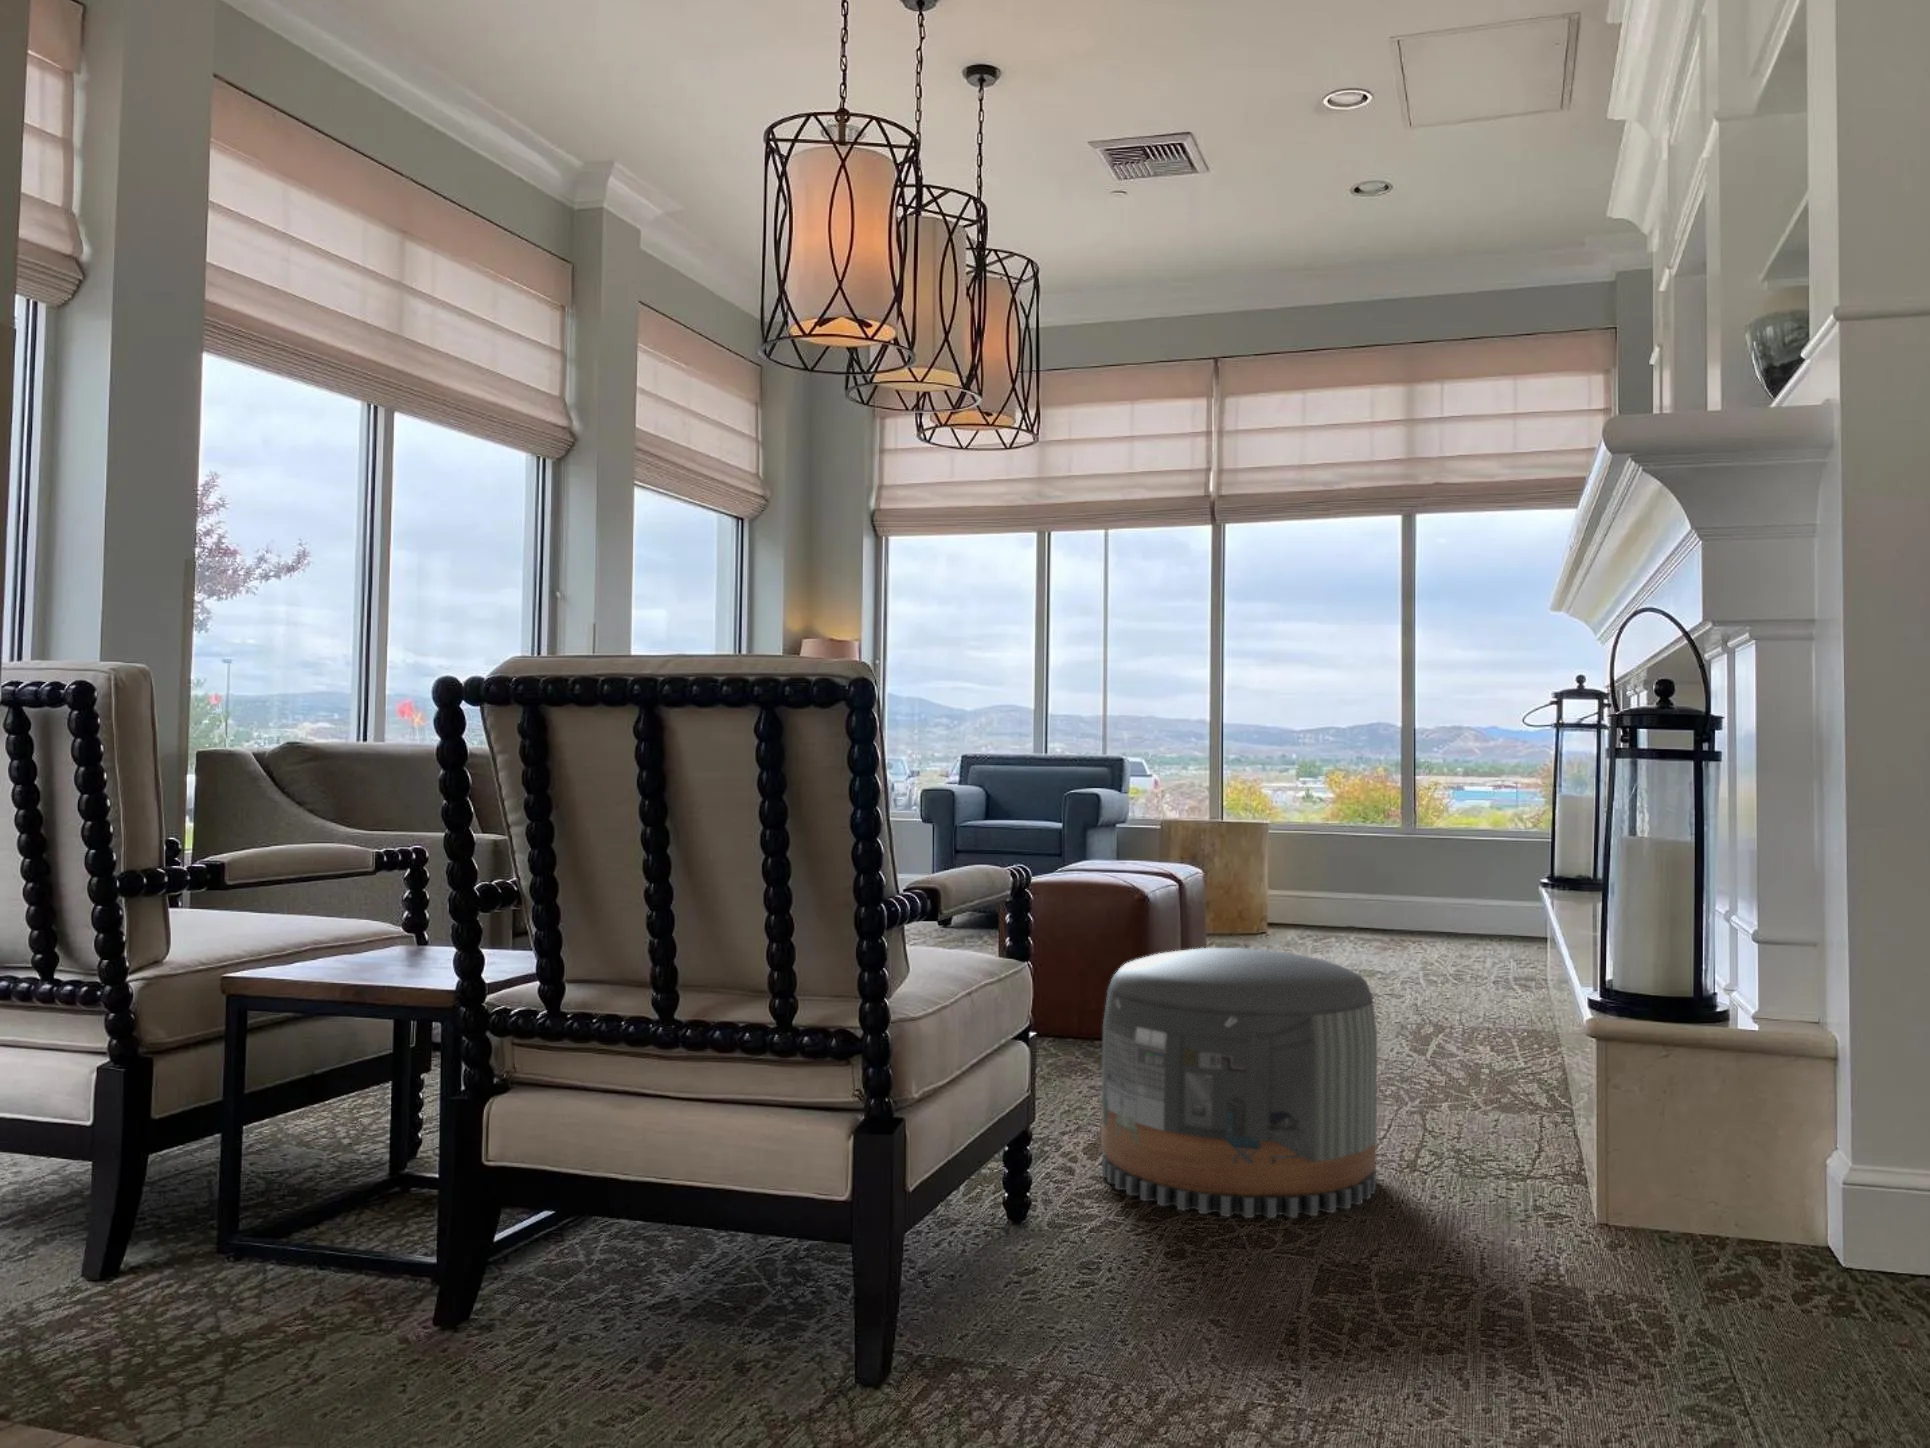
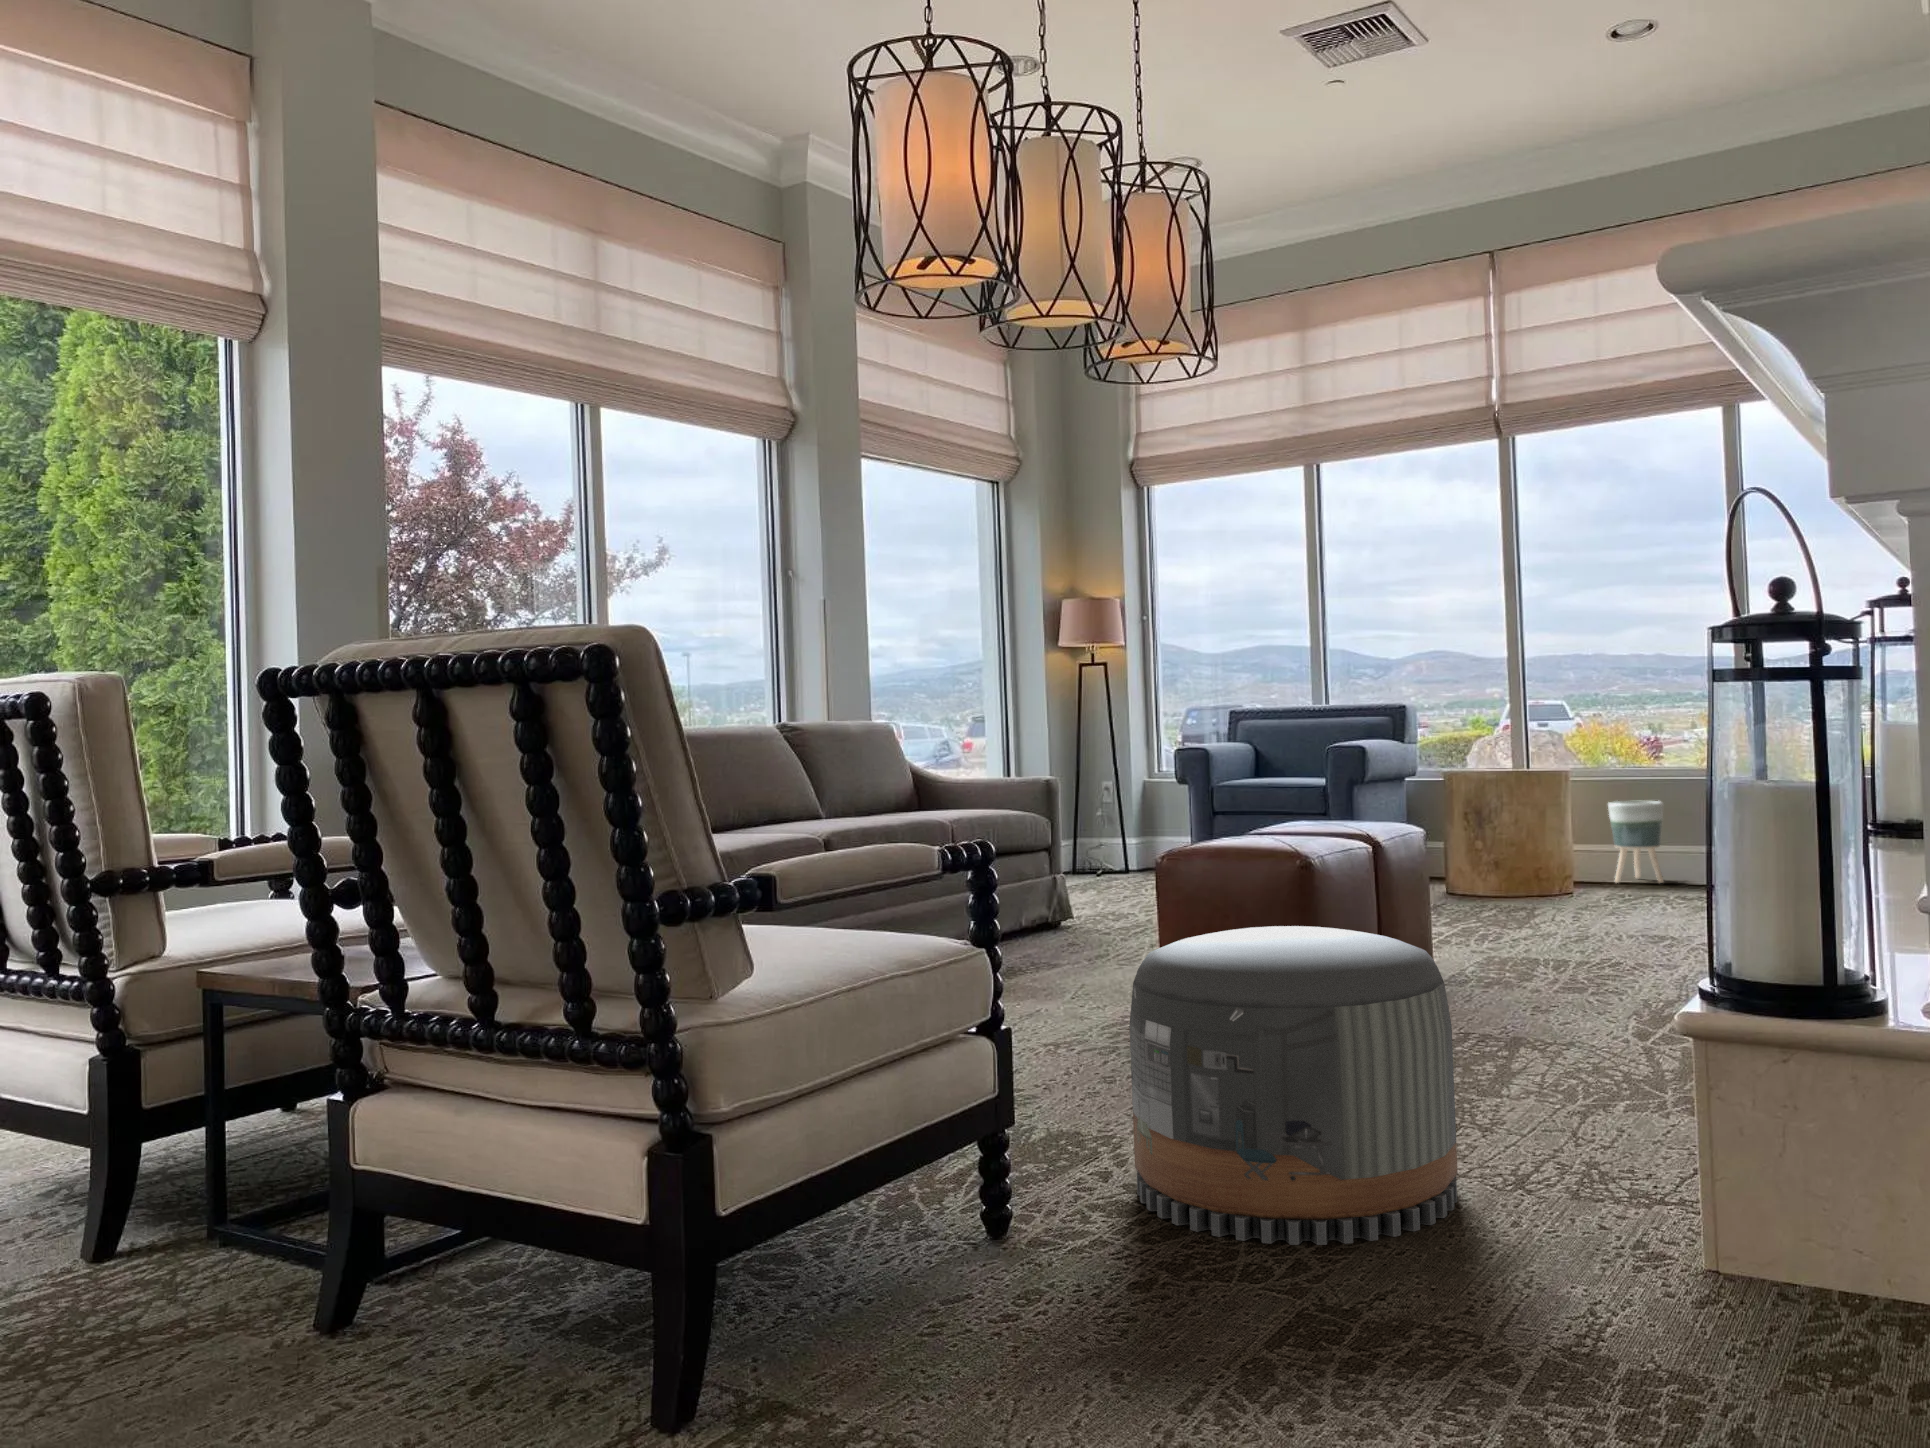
planter: none [1295,851,1341,923] -> present [1608,801,1664,883]

